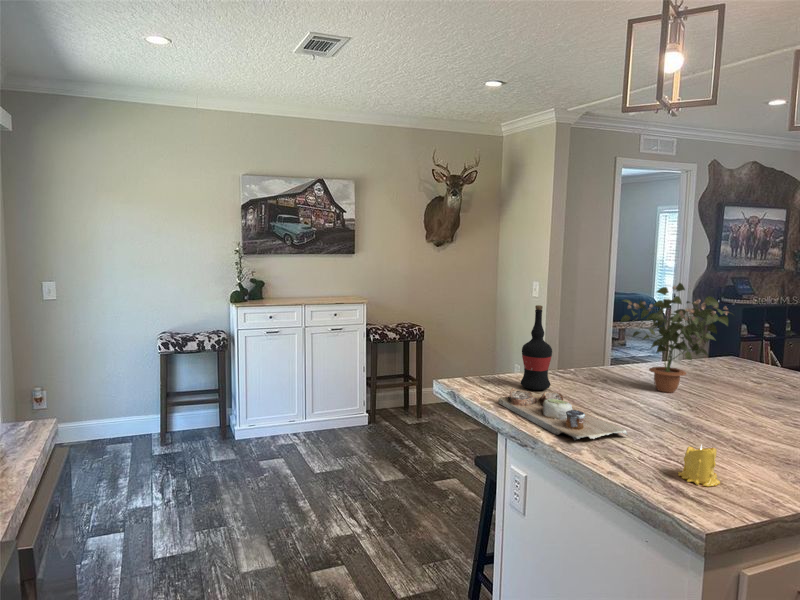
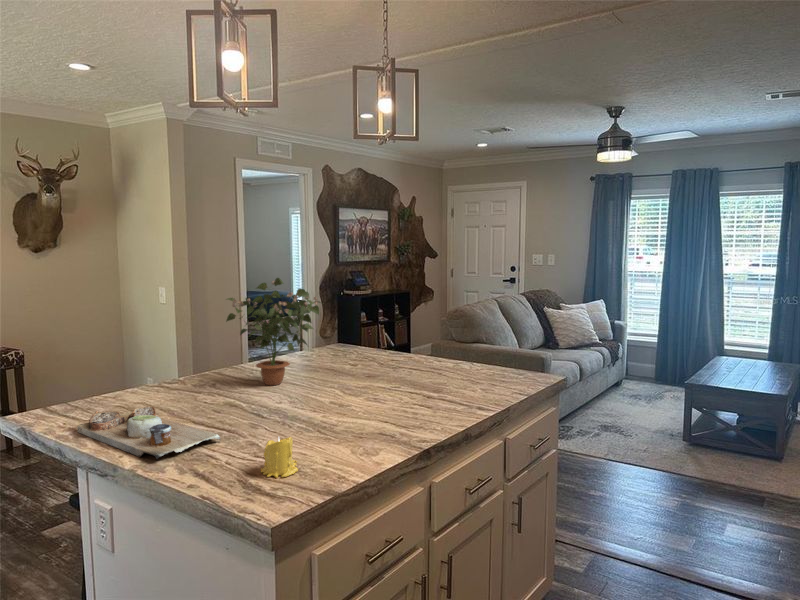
wine bottle: present [520,305,552,390] -> none [111,312,150,407]

